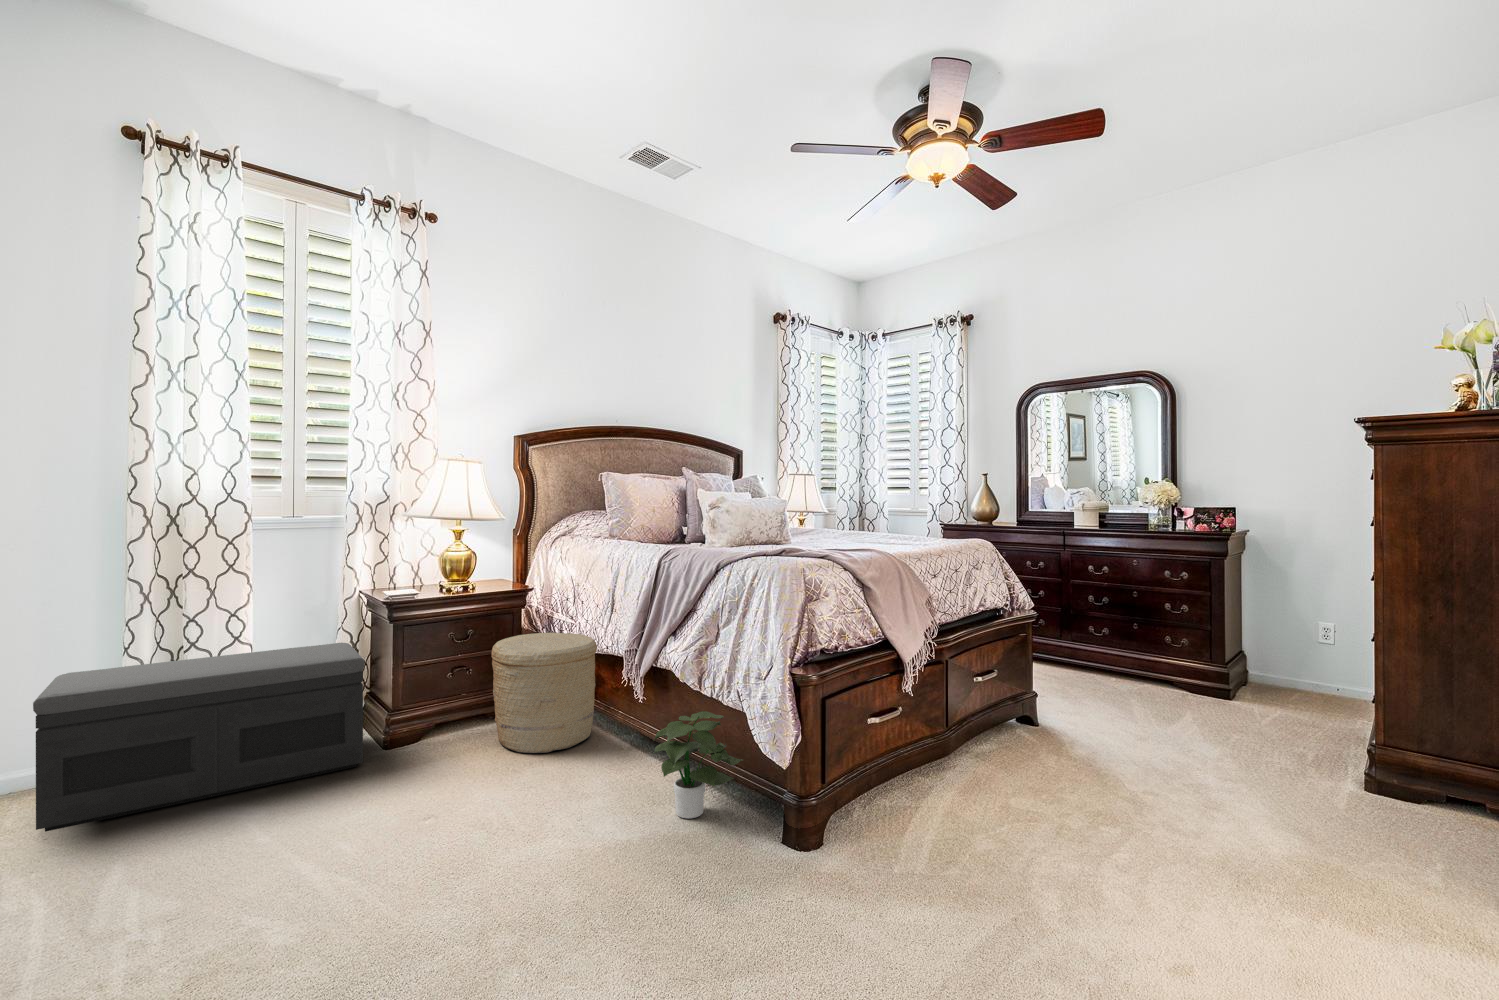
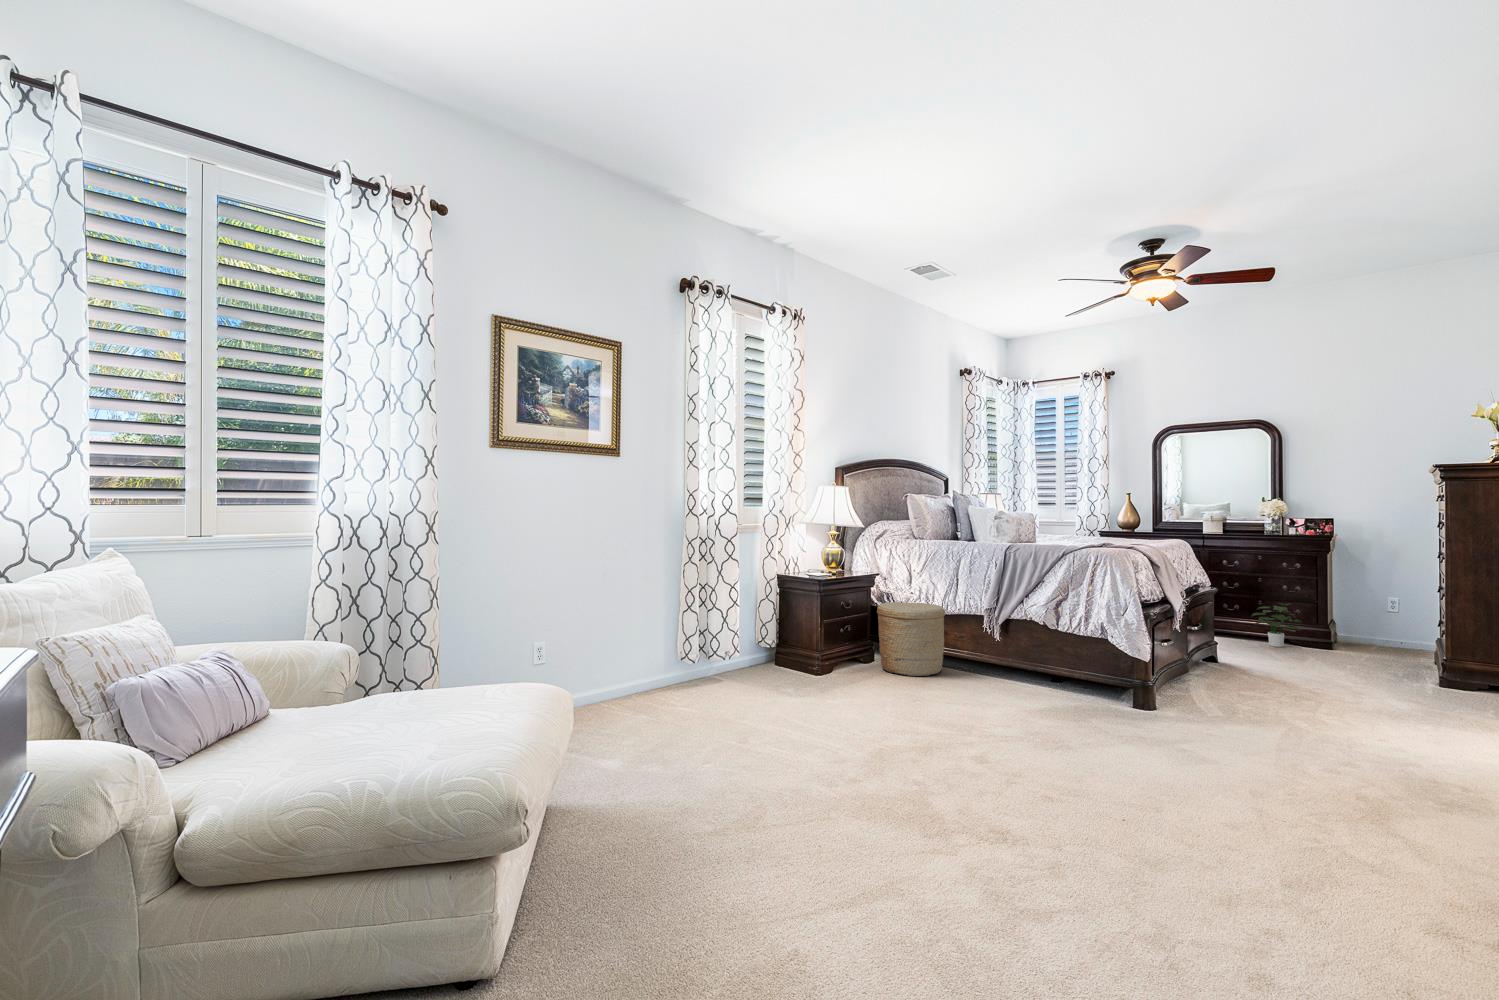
storage bench: present [33,643,364,832] -> none [669,607,825,706]
potted plant: present [653,711,743,819] -> present [1252,603,1301,647]

